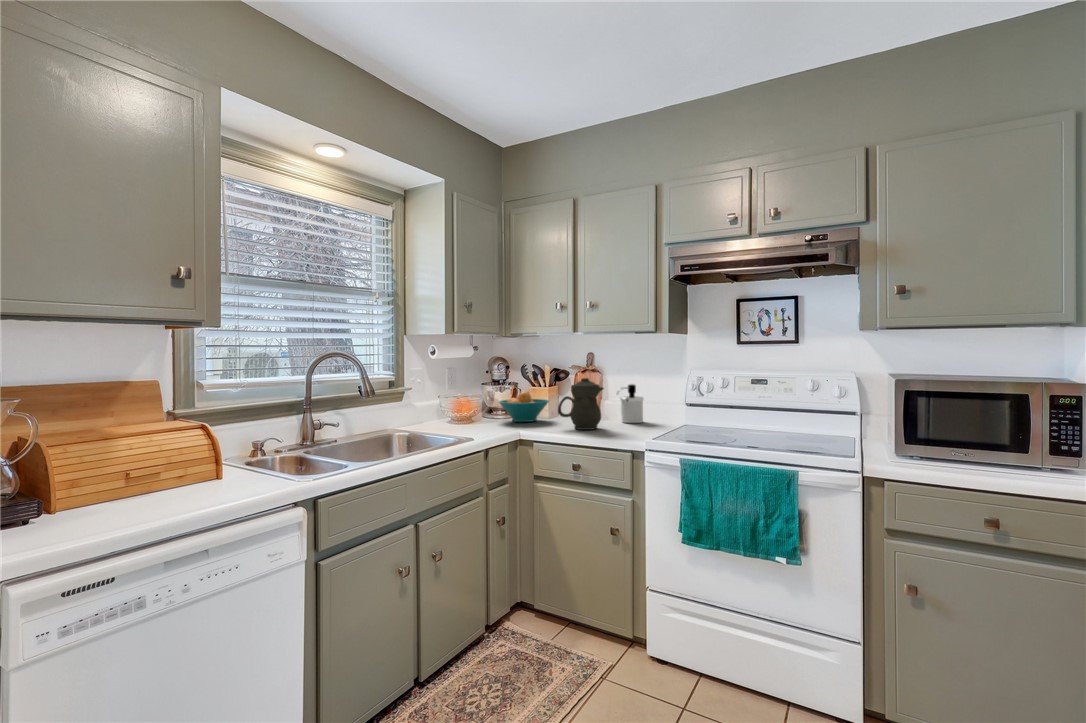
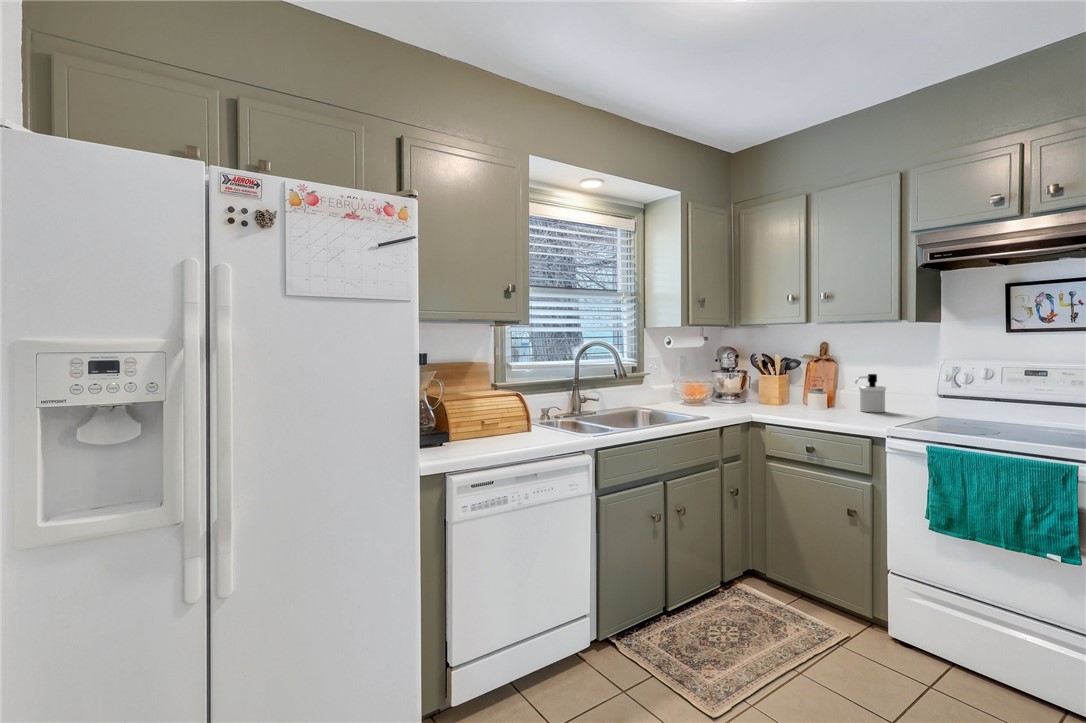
teapot: present [558,378,604,430] -> none [791,366,841,416]
fruit bowl: present [499,392,549,422] -> none [730,379,781,407]

